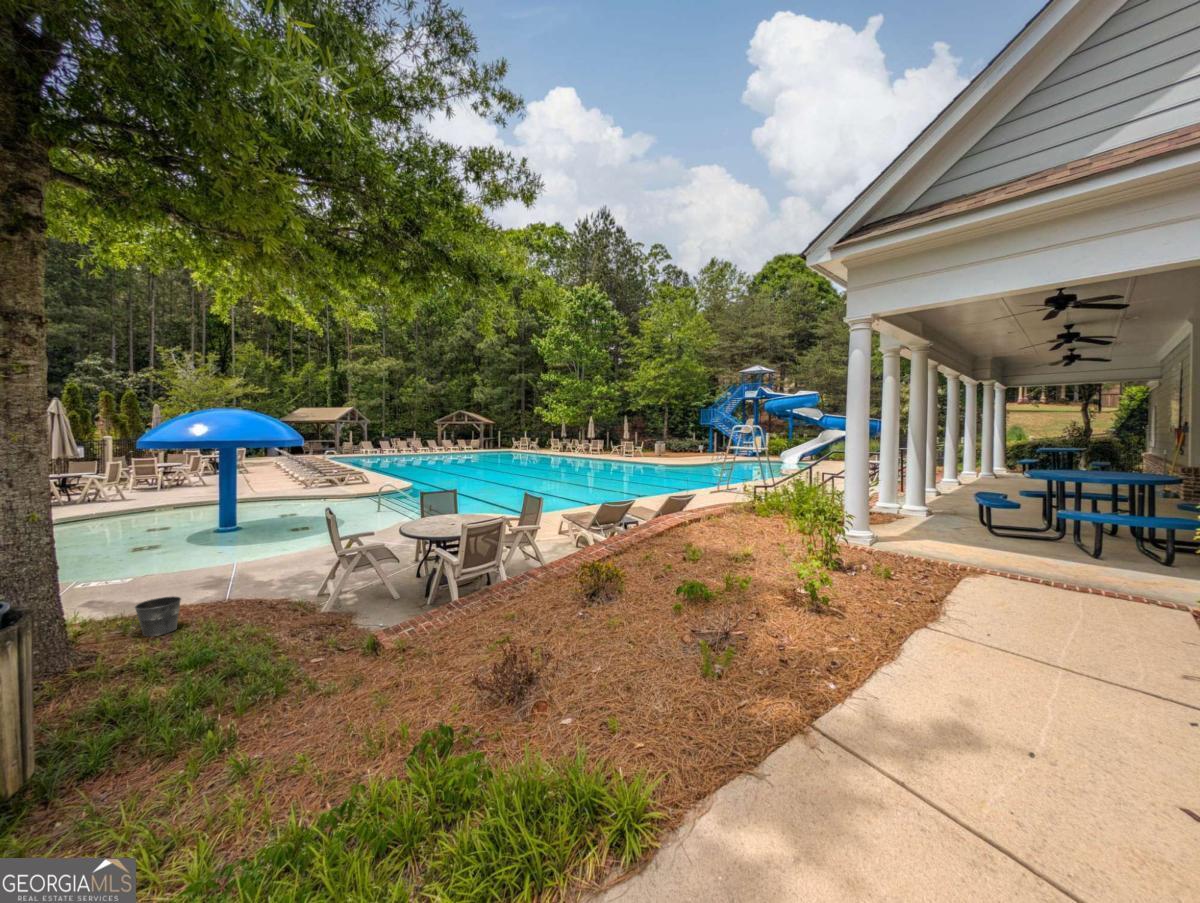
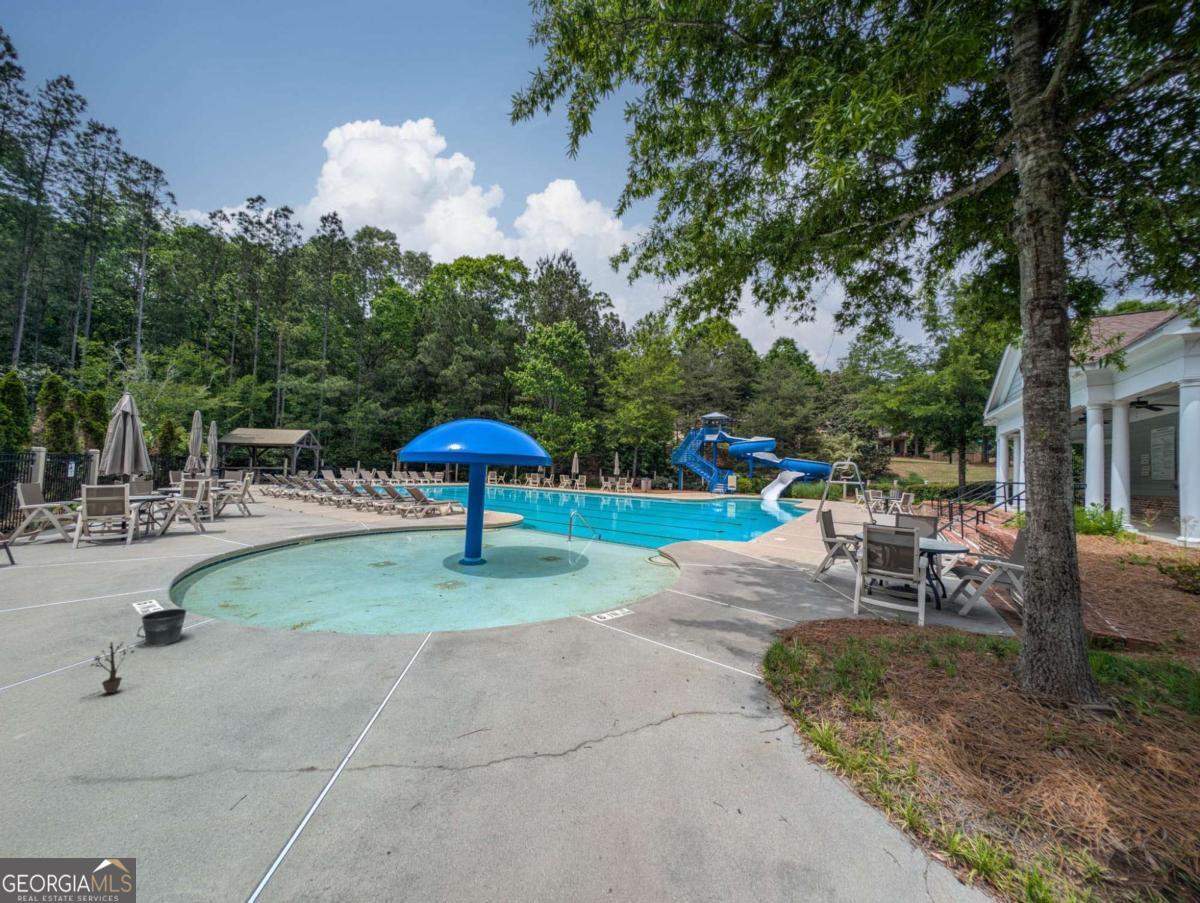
decorative plant: none [75,633,127,694] -> present [83,642,134,698]

